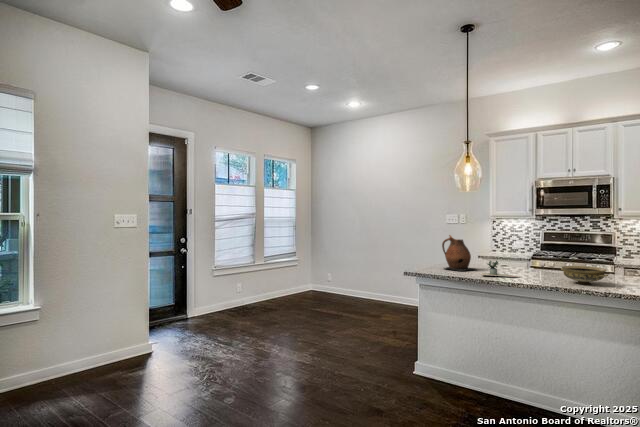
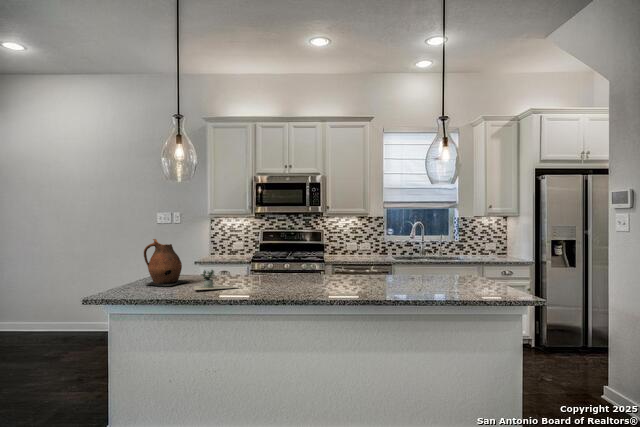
ceramic bowl: present [561,266,608,284] -> none [281,269,325,290]

